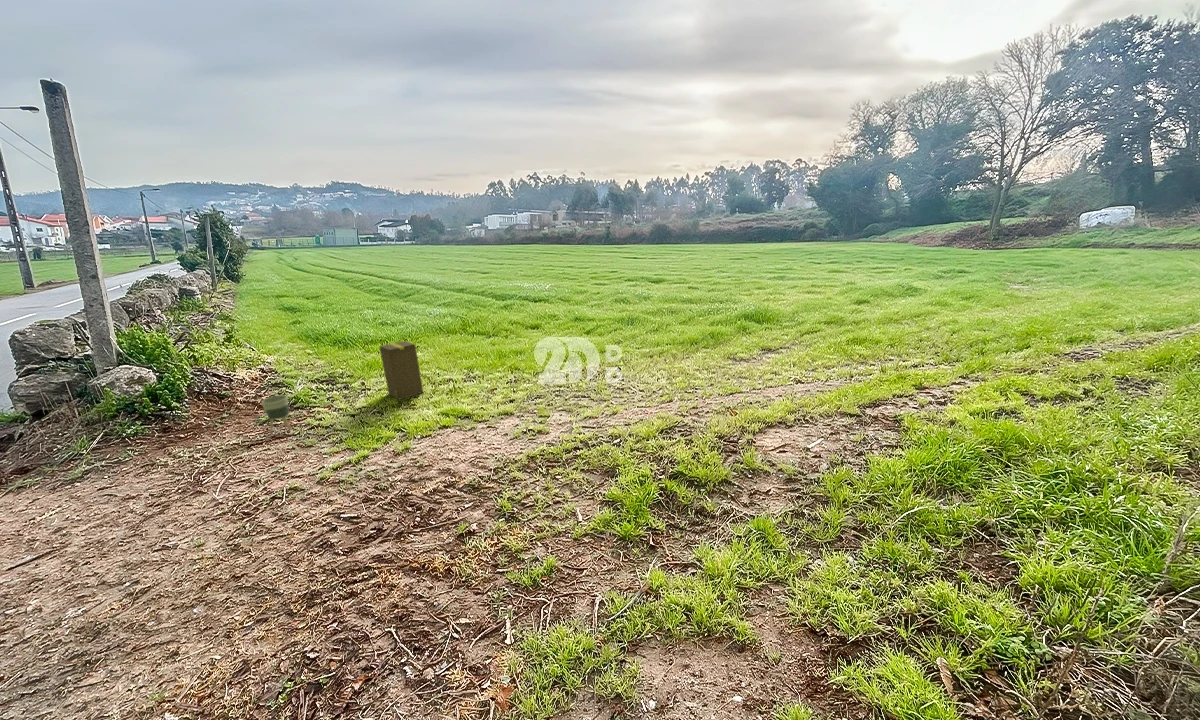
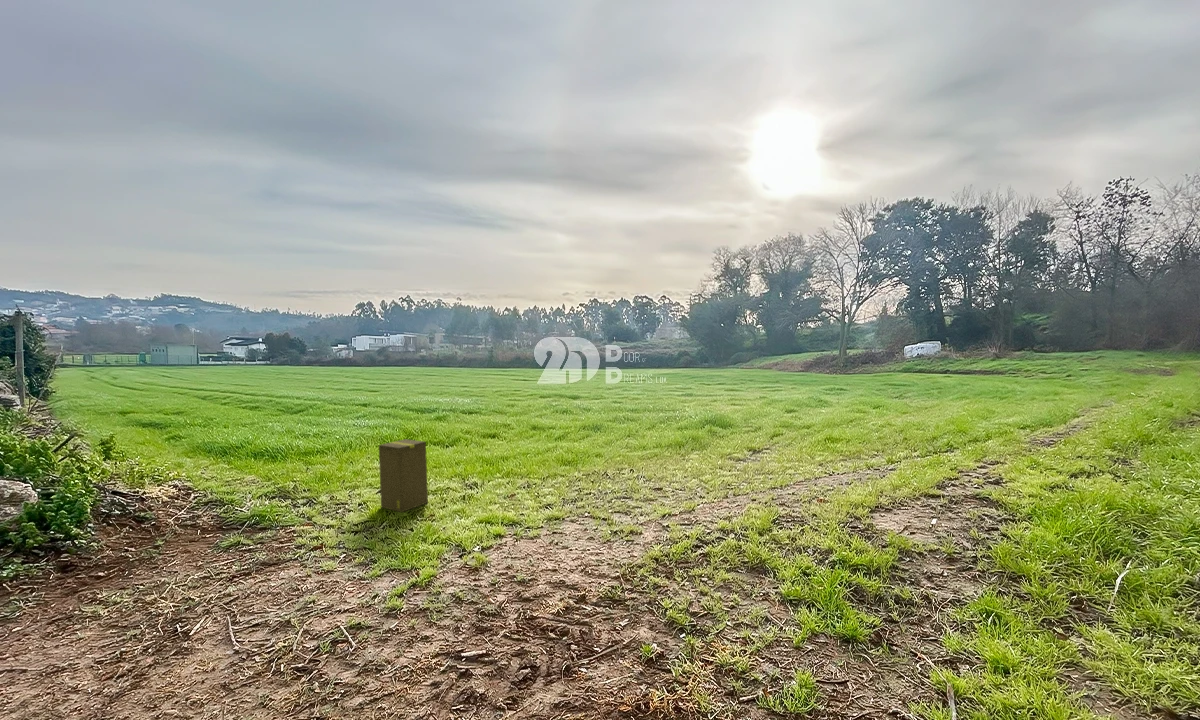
planter: present [262,395,291,433] -> none [238,508,274,562]

